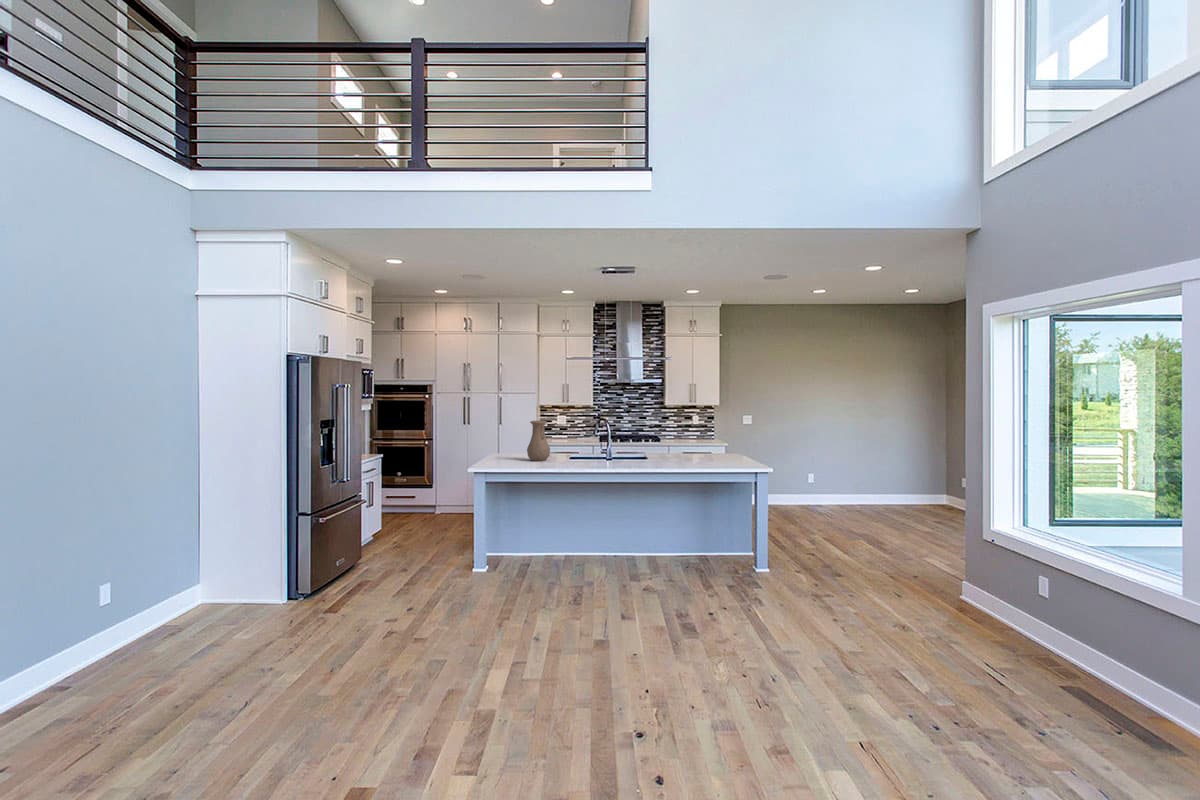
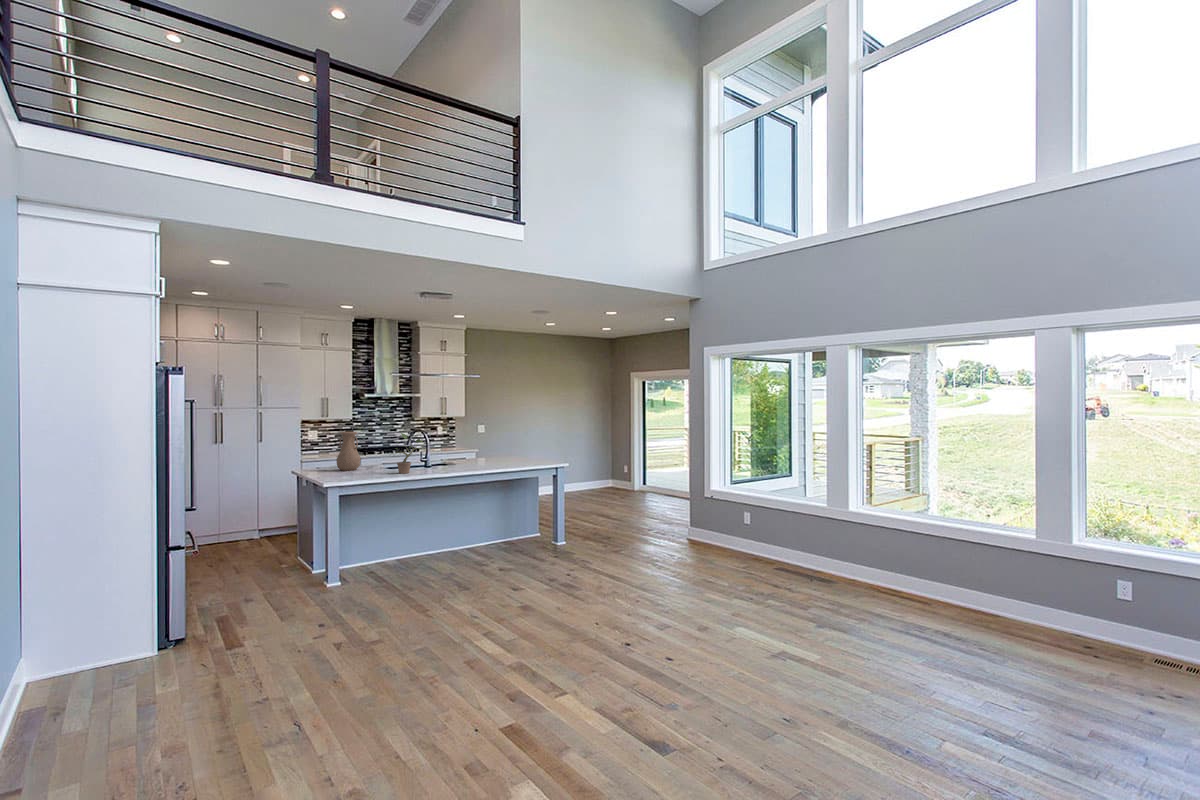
potted plant: none [551,423,592,469] -> present [396,433,423,474]

